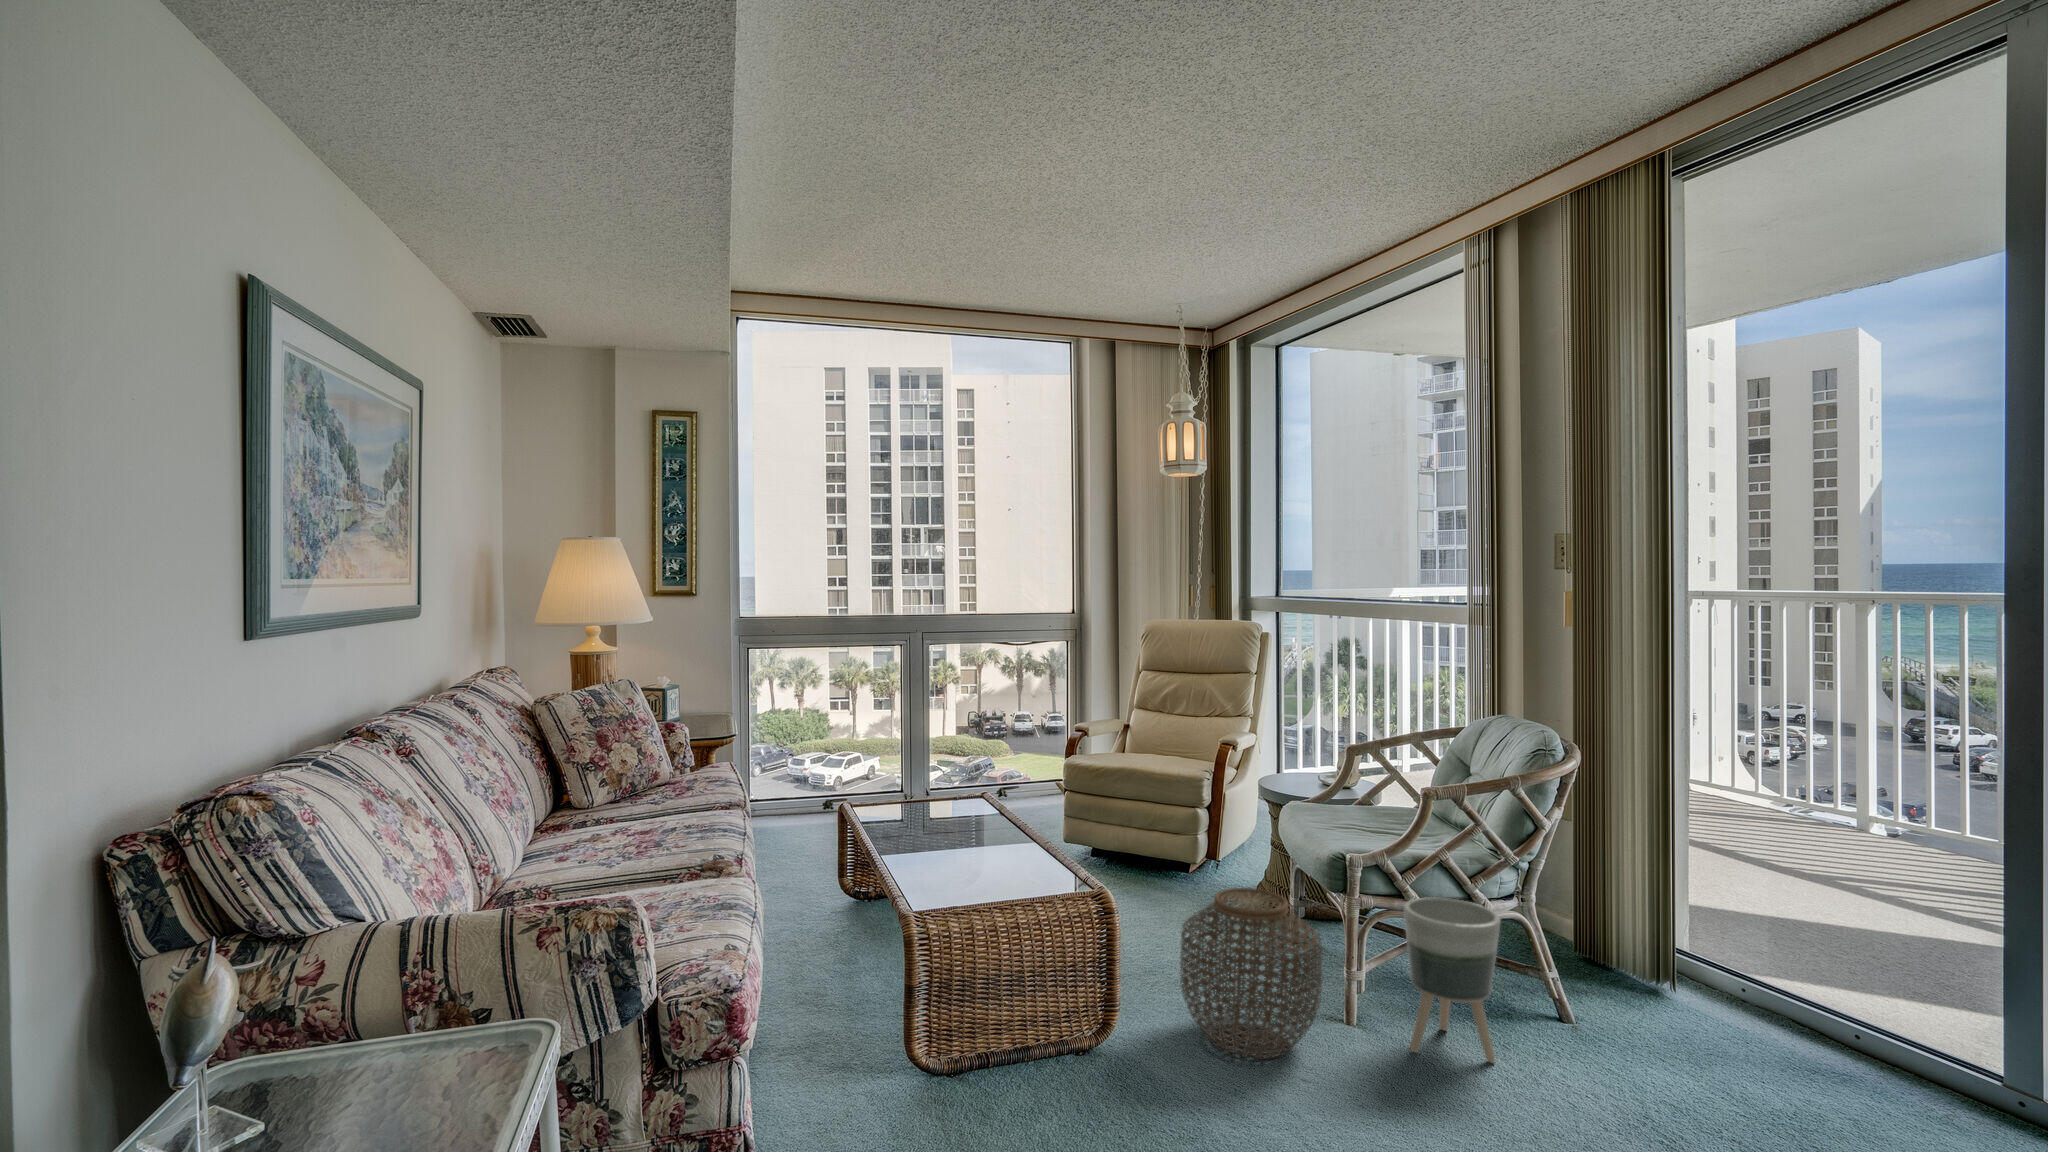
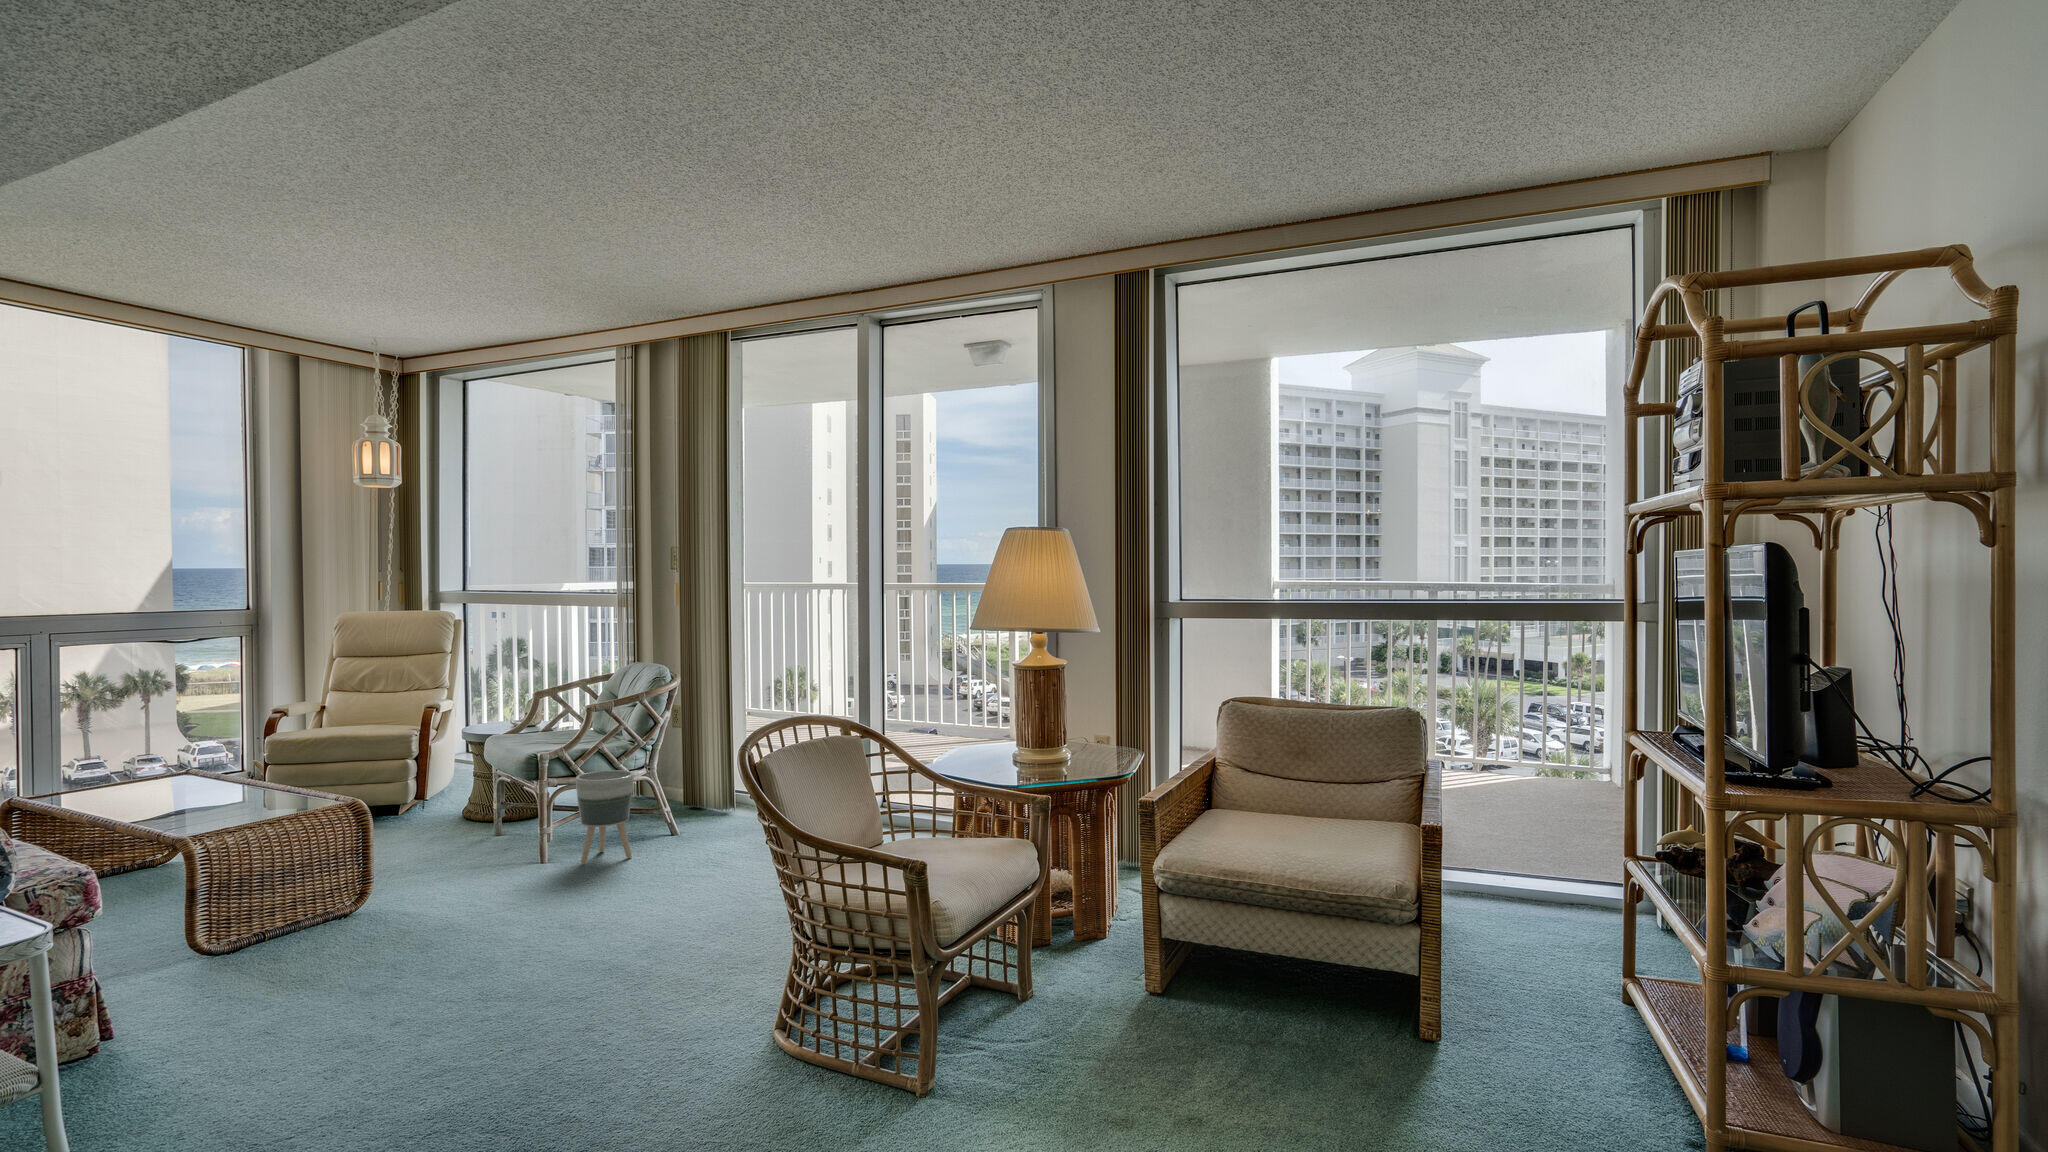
woven basket: present [1180,888,1322,1059] -> none [417,784,522,891]

